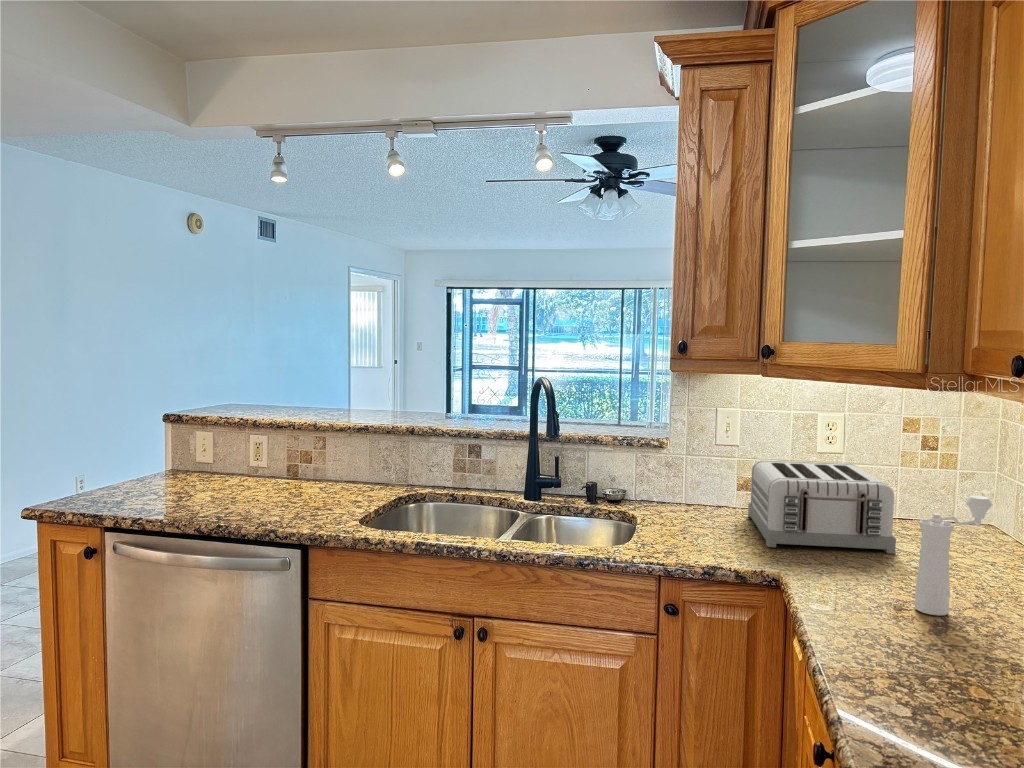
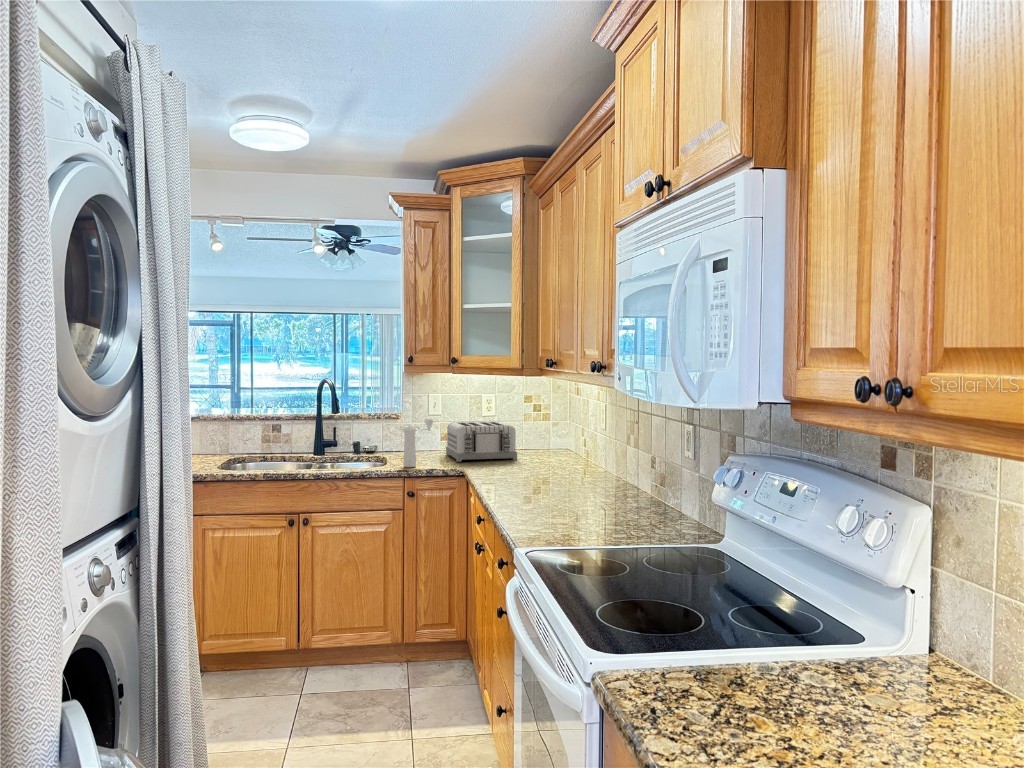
pepper mill: present [915,495,993,616] -> present [403,419,434,467]

